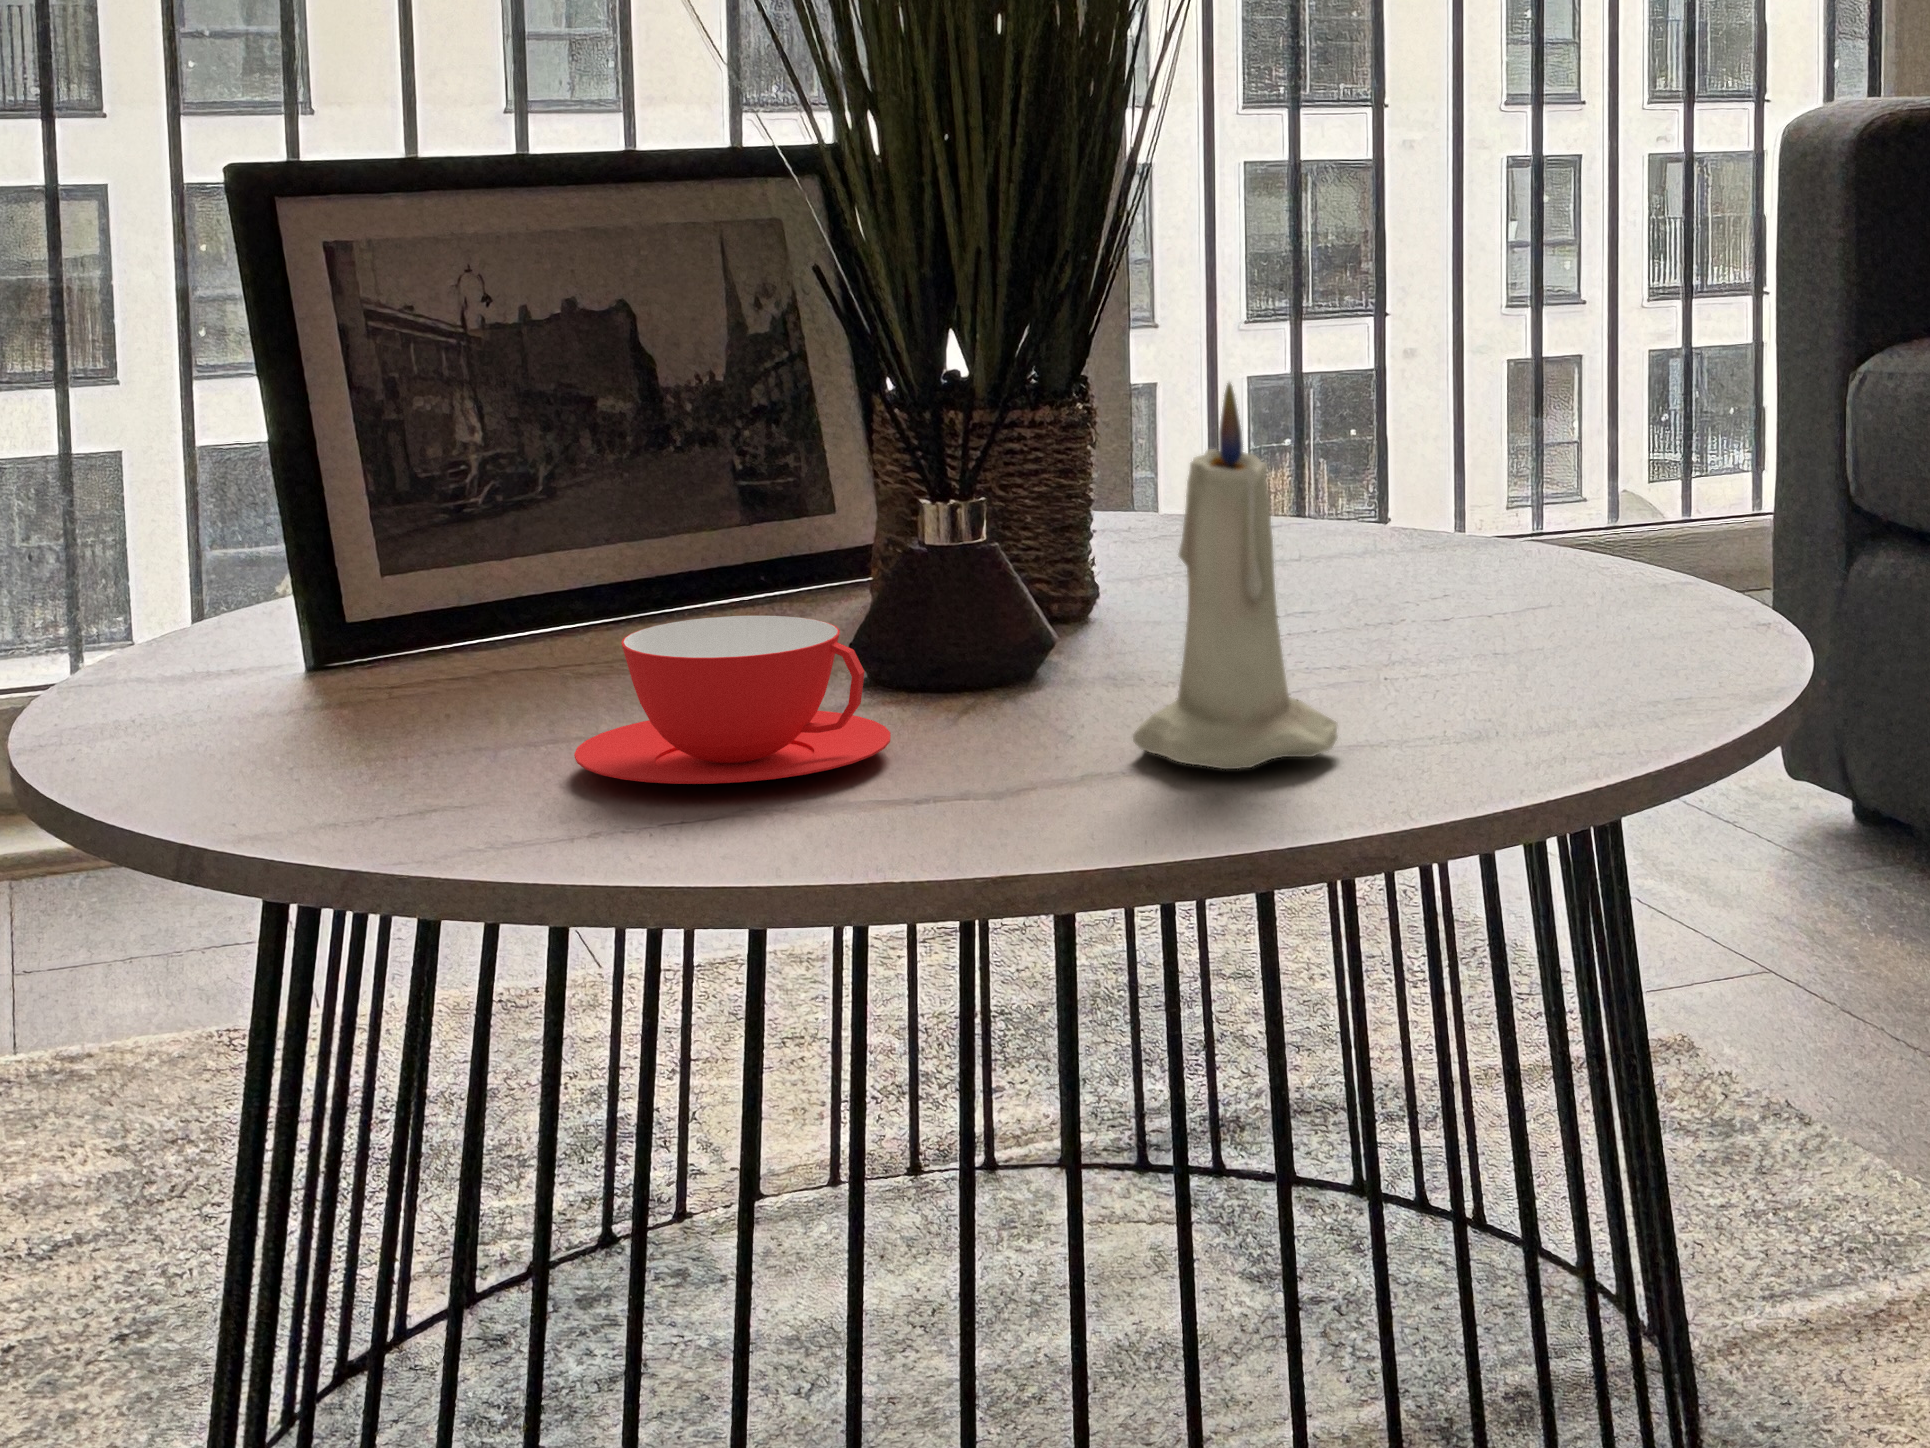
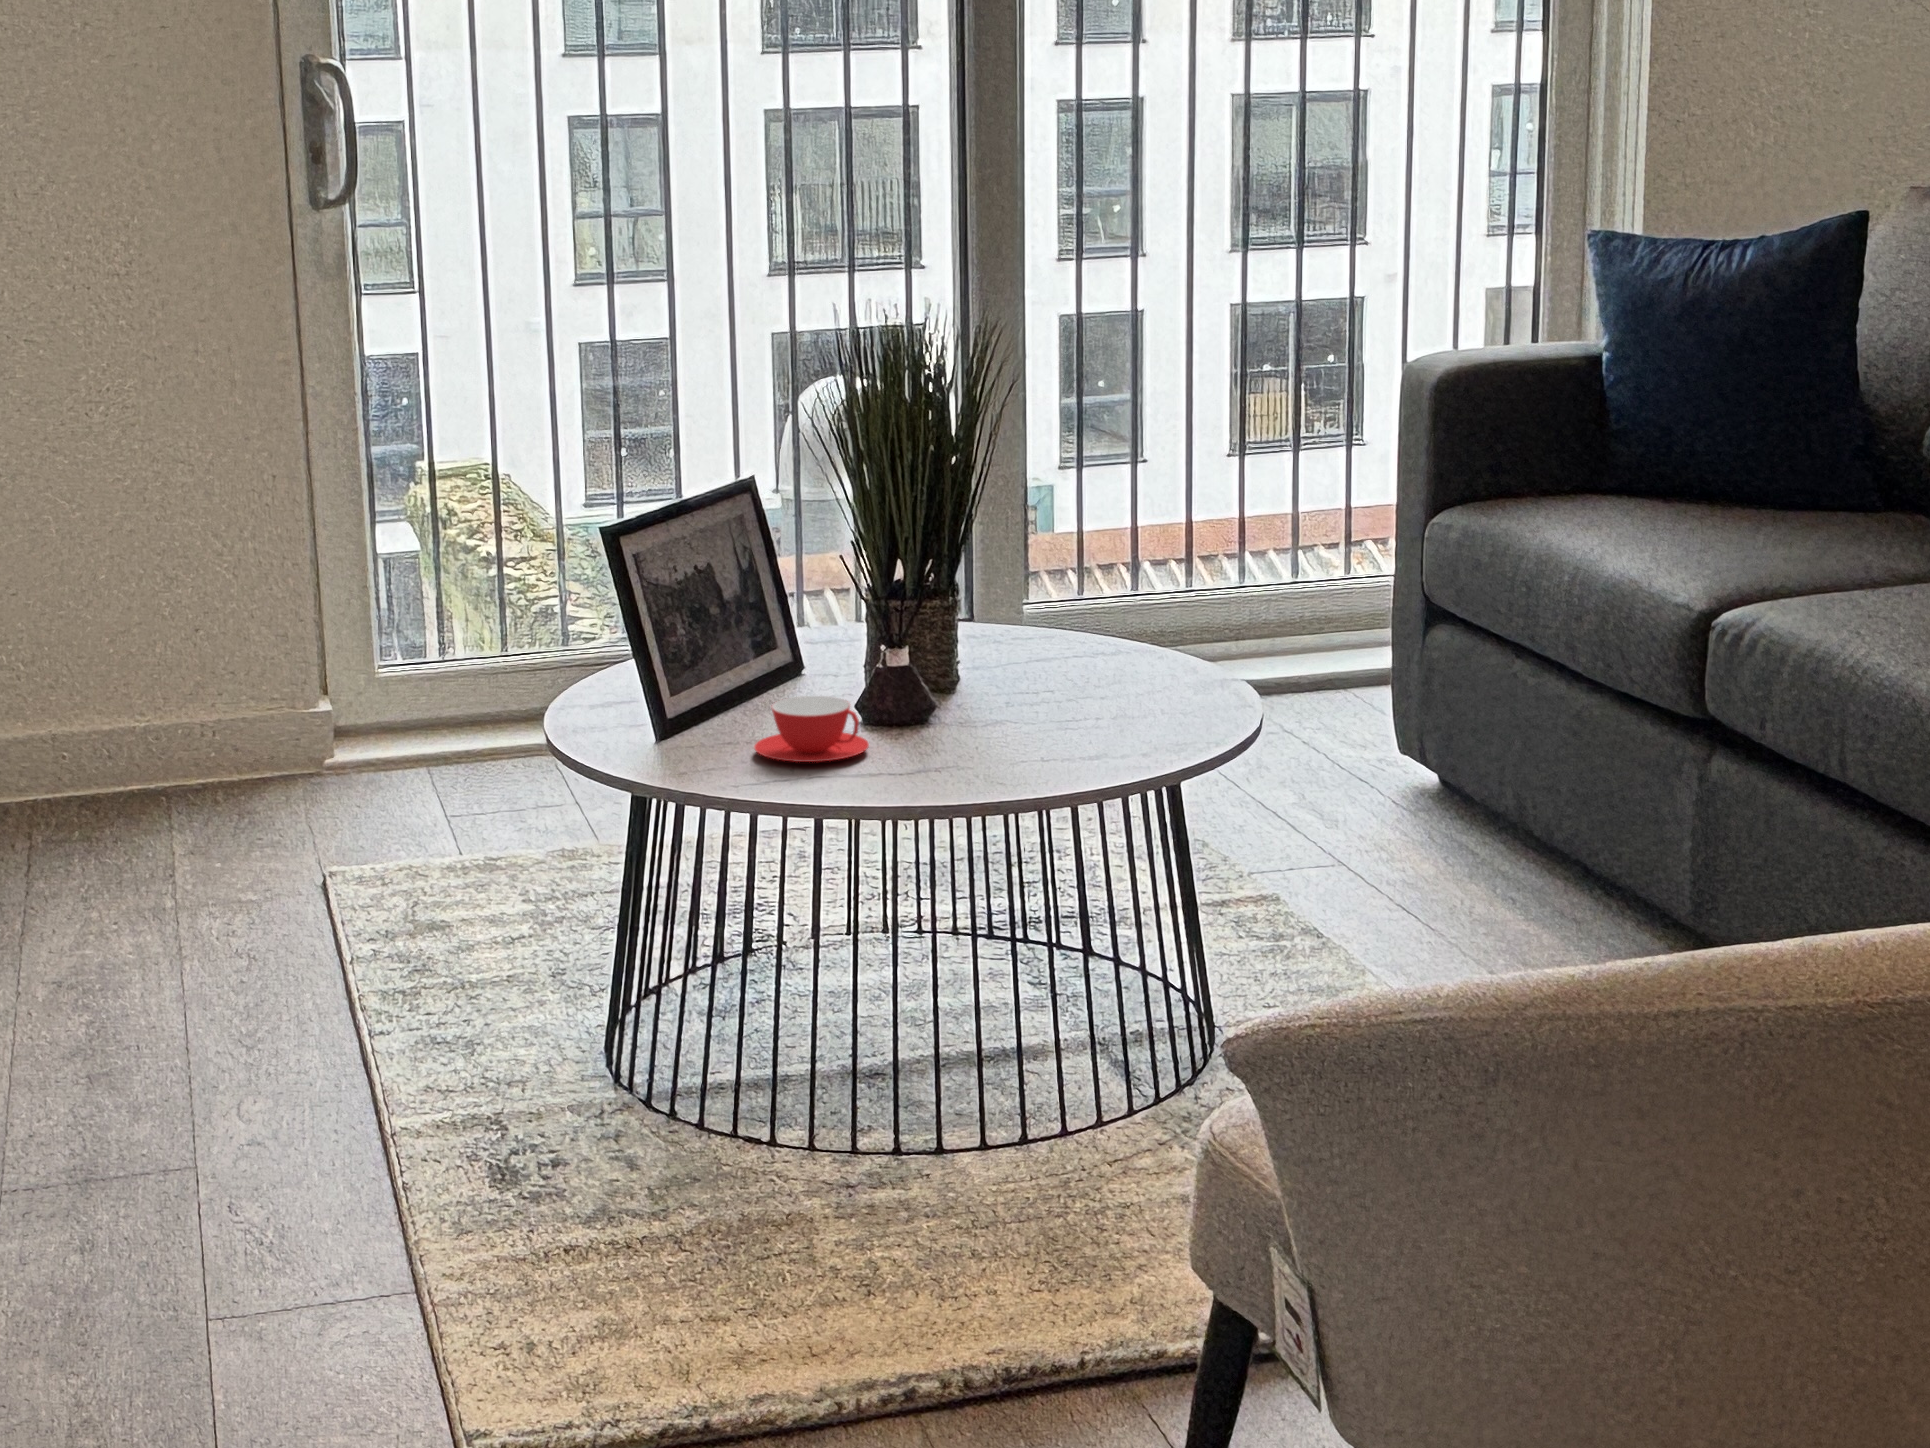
candle: present [1133,383,1338,769] -> none [959,616,1037,764]

